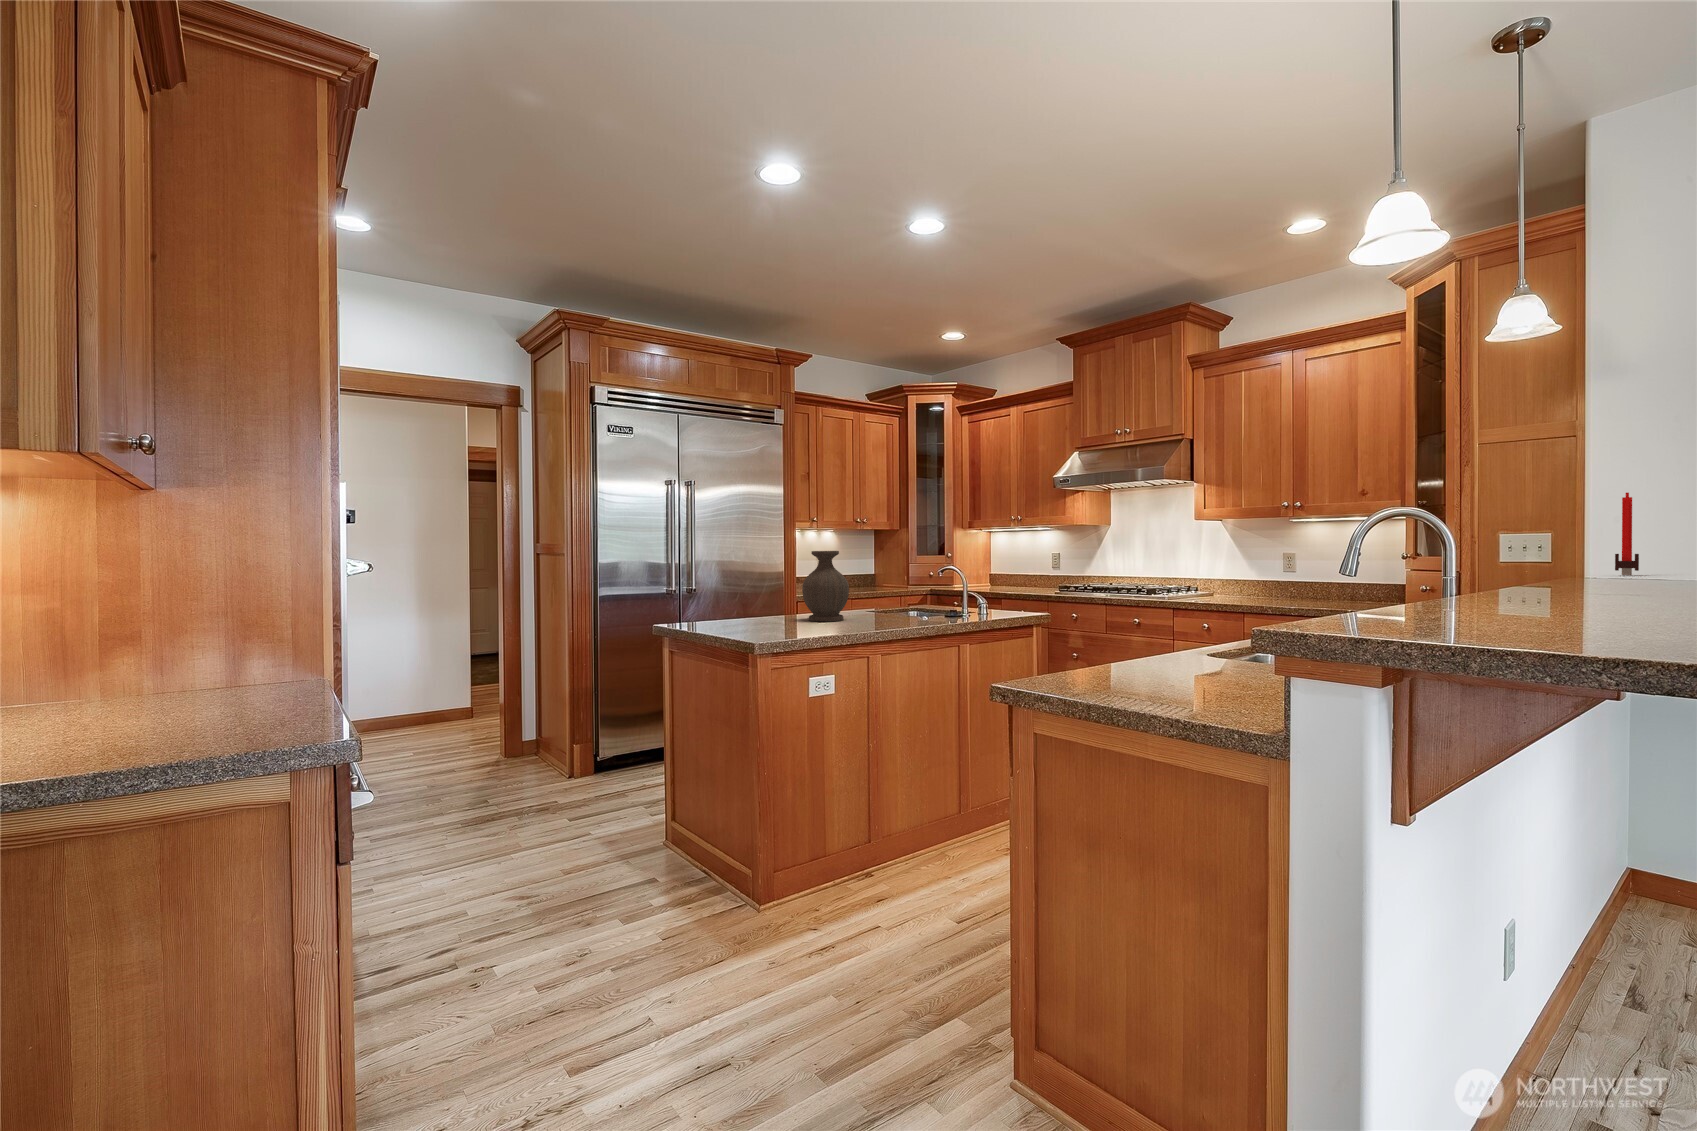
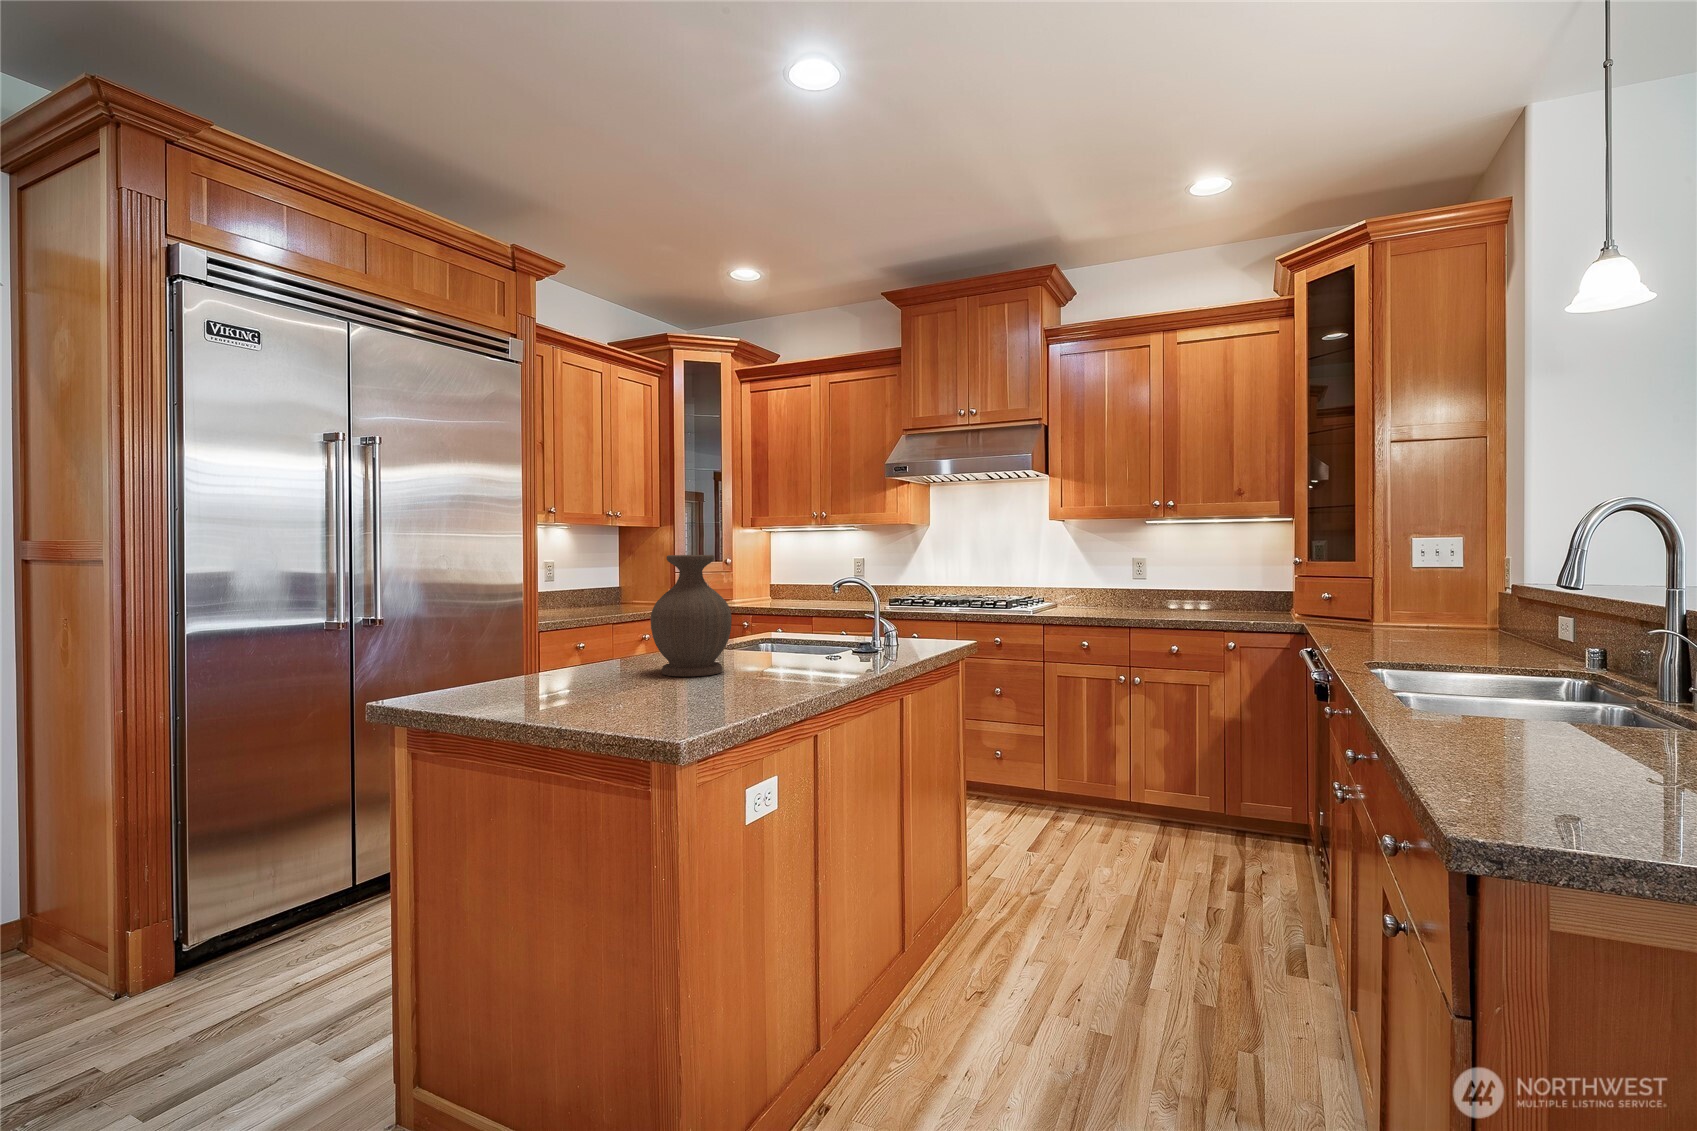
candle: present [1615,493,1639,575] -> none [1615,492,1648,583]

